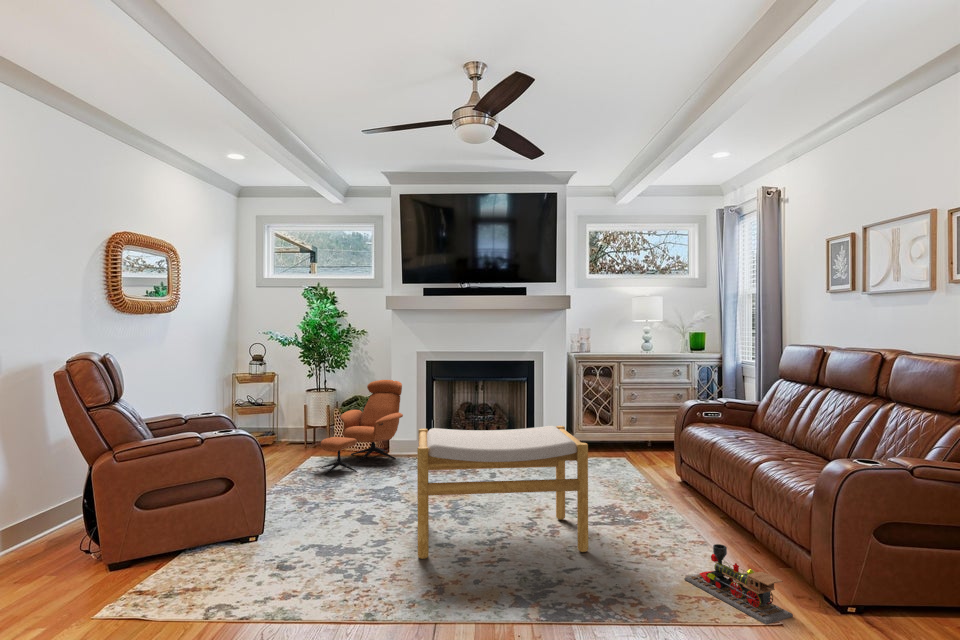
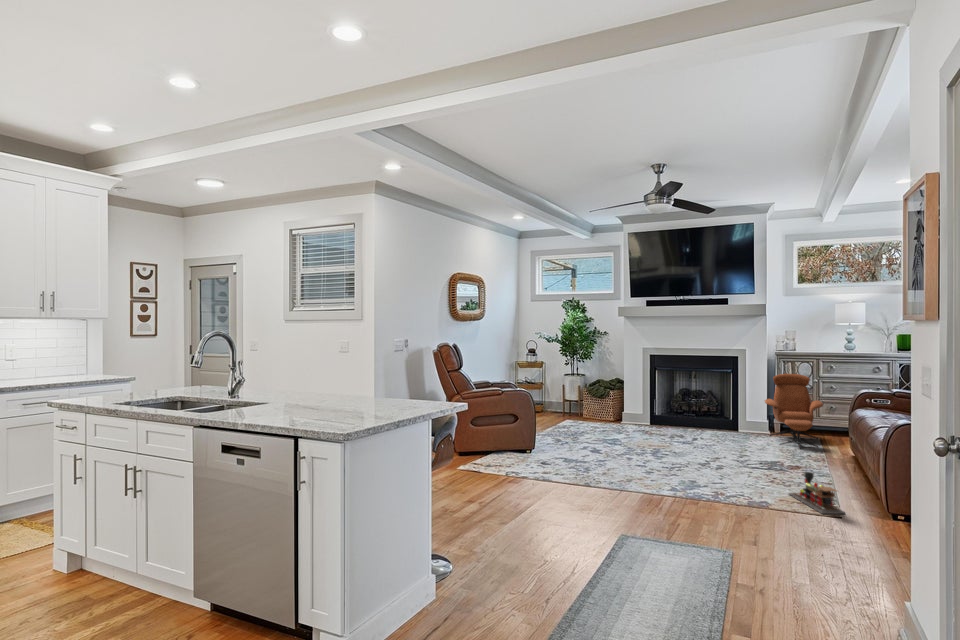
lounge chair: present [321,380,403,475] -> present [765,374,823,449]
footstool: present [417,426,588,559] -> none [620,396,733,477]

